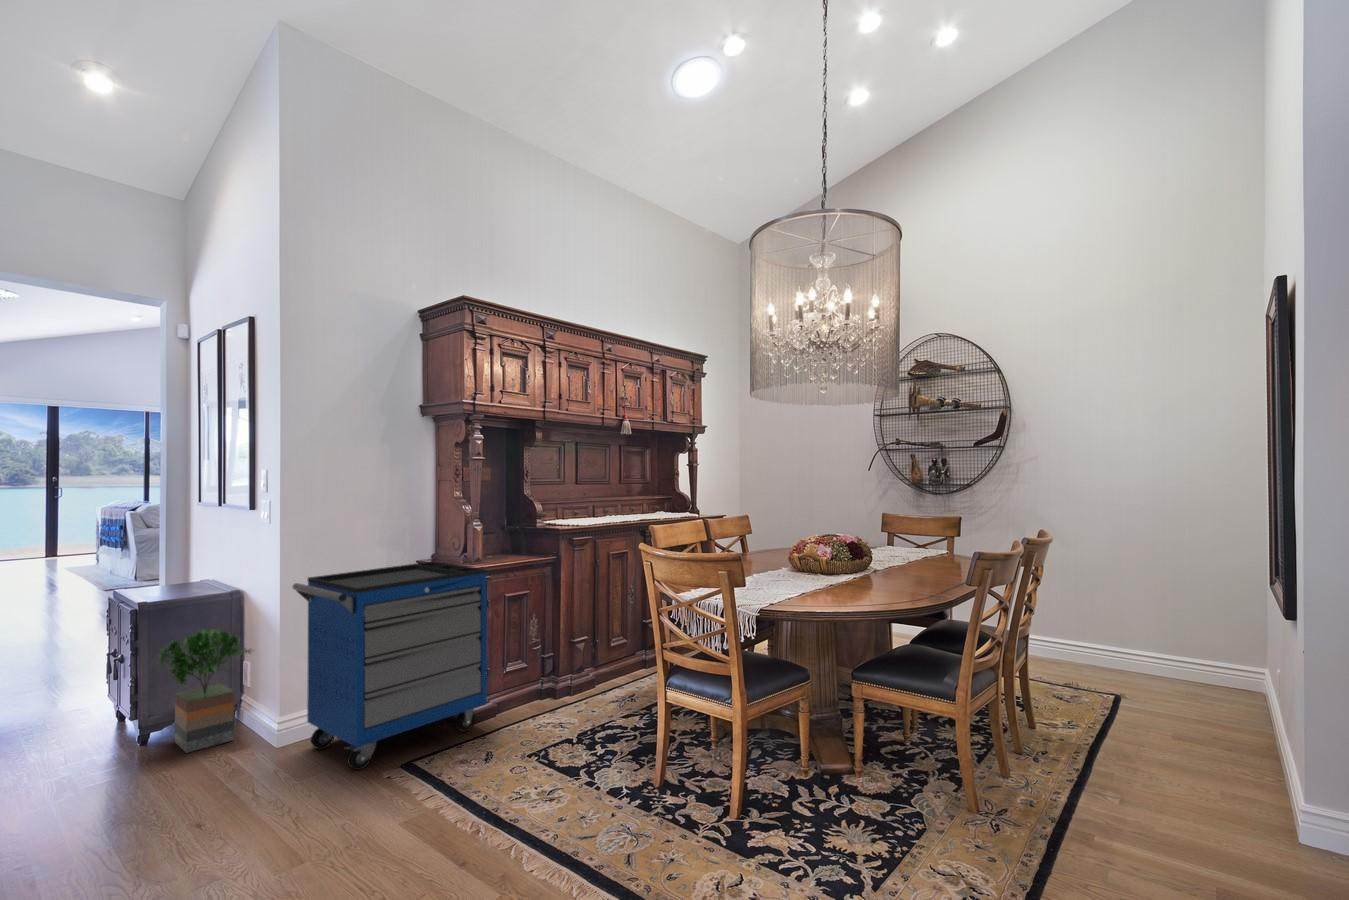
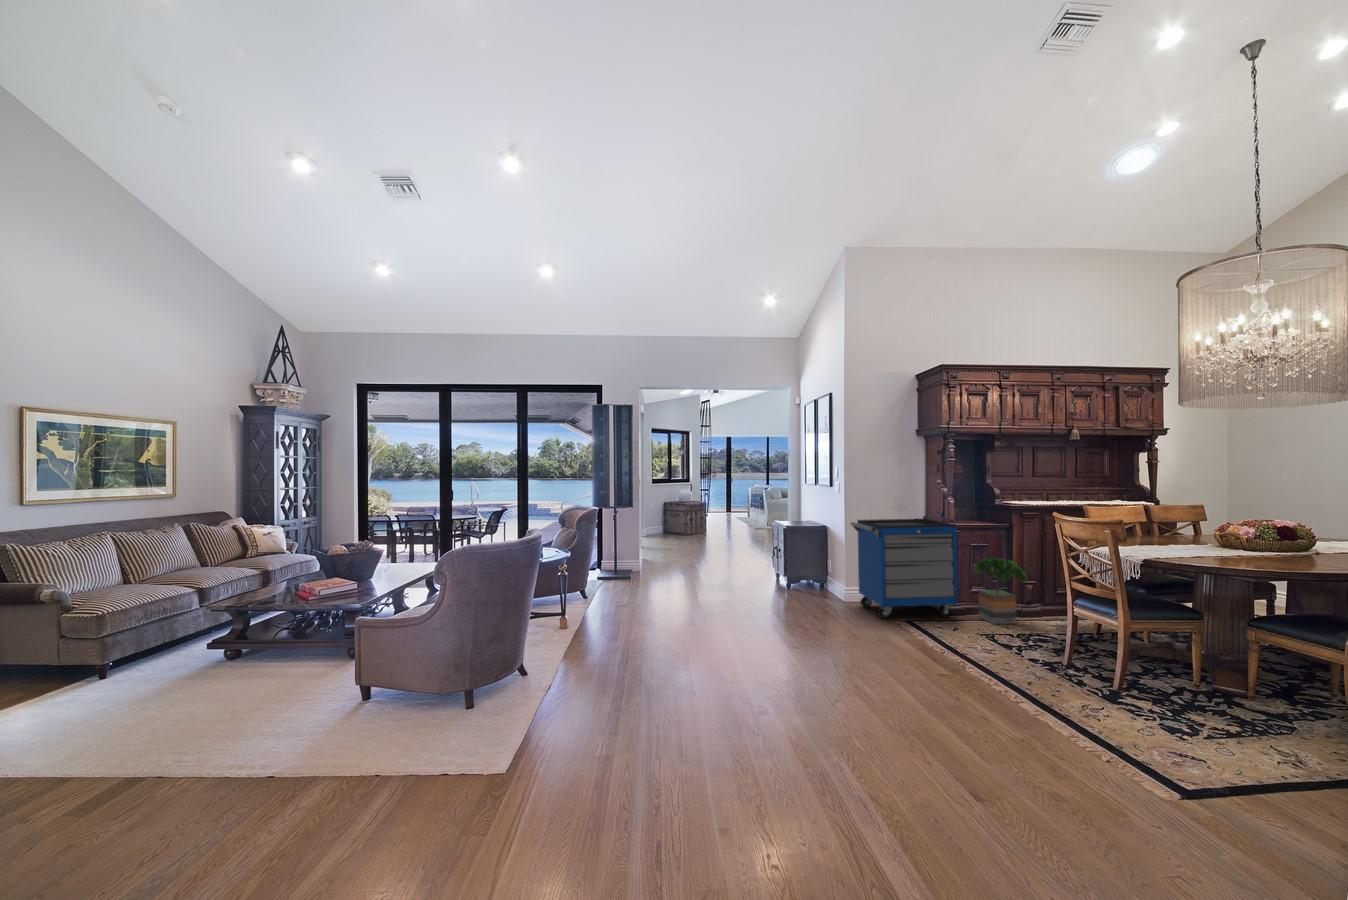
potted tree: present [158,629,252,753] -> present [973,558,1027,624]

